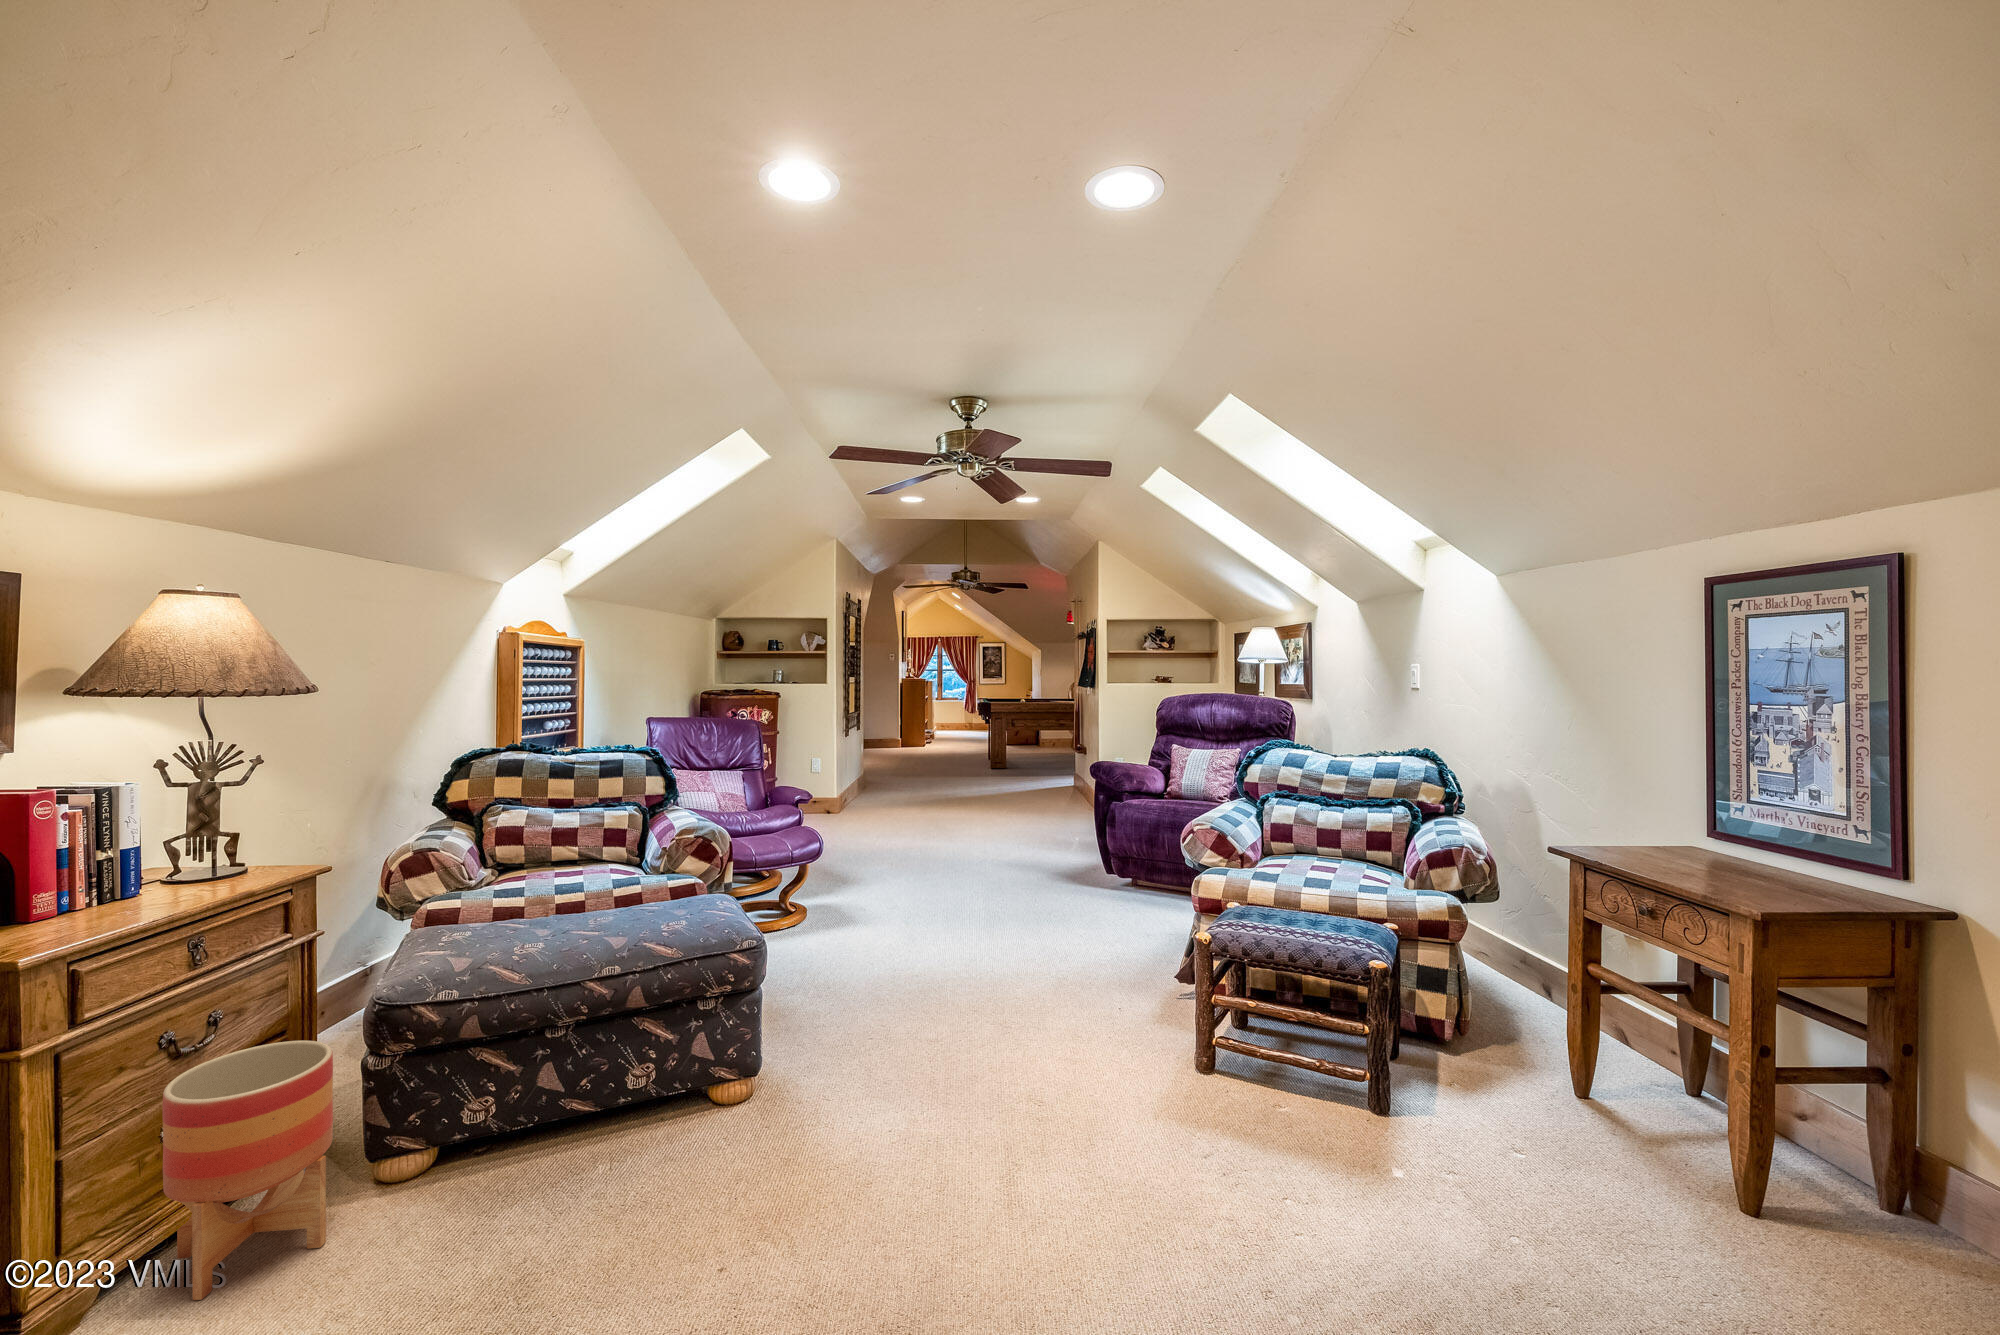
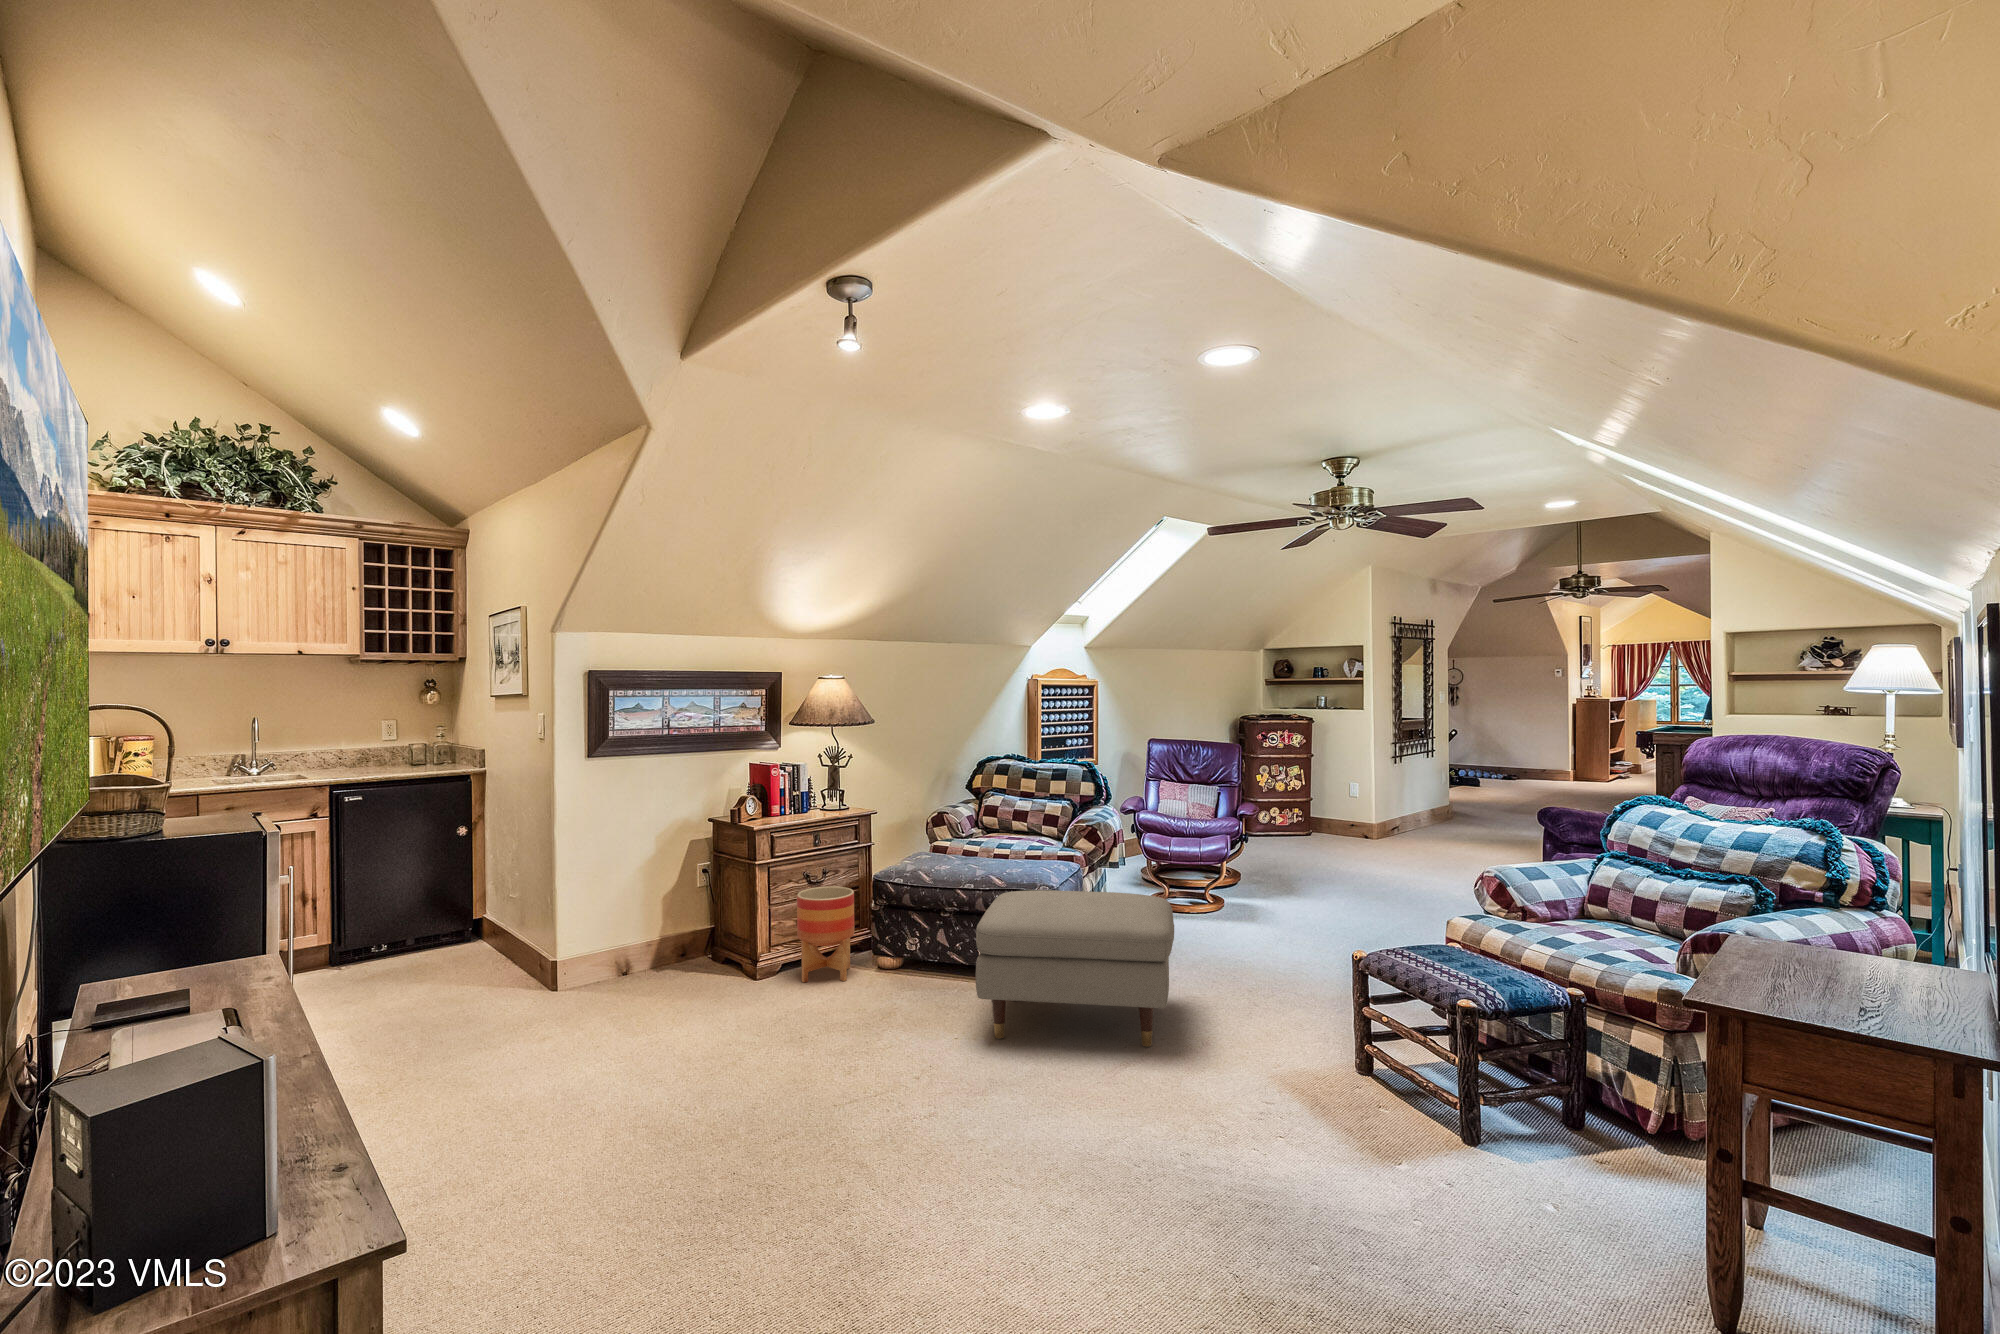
ottoman: none [691,919,1039,1230] -> present [976,890,1174,1047]

